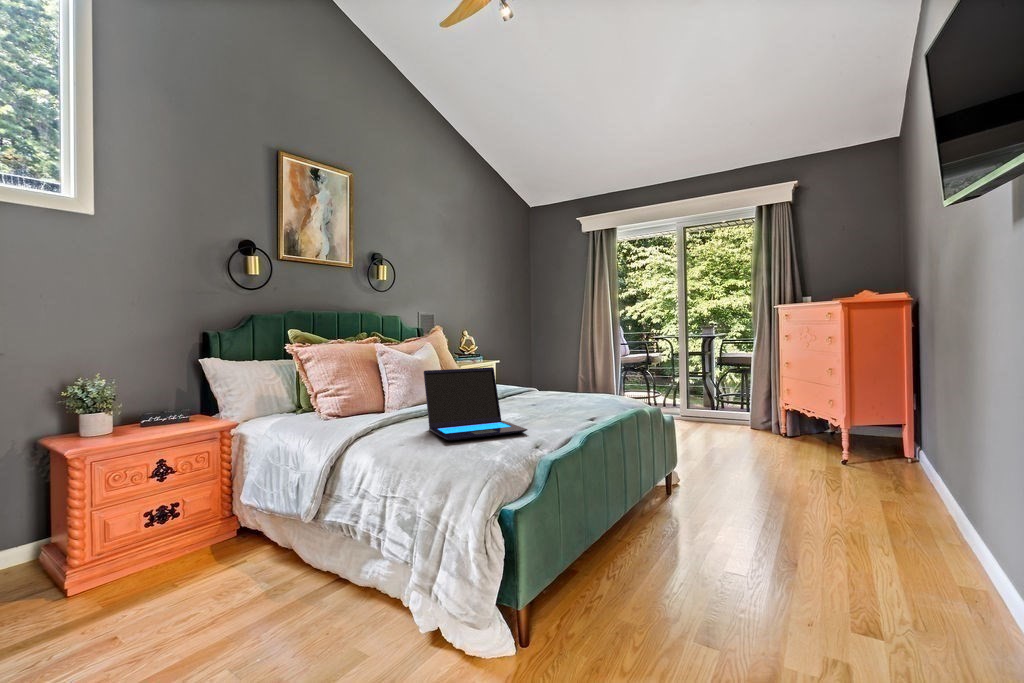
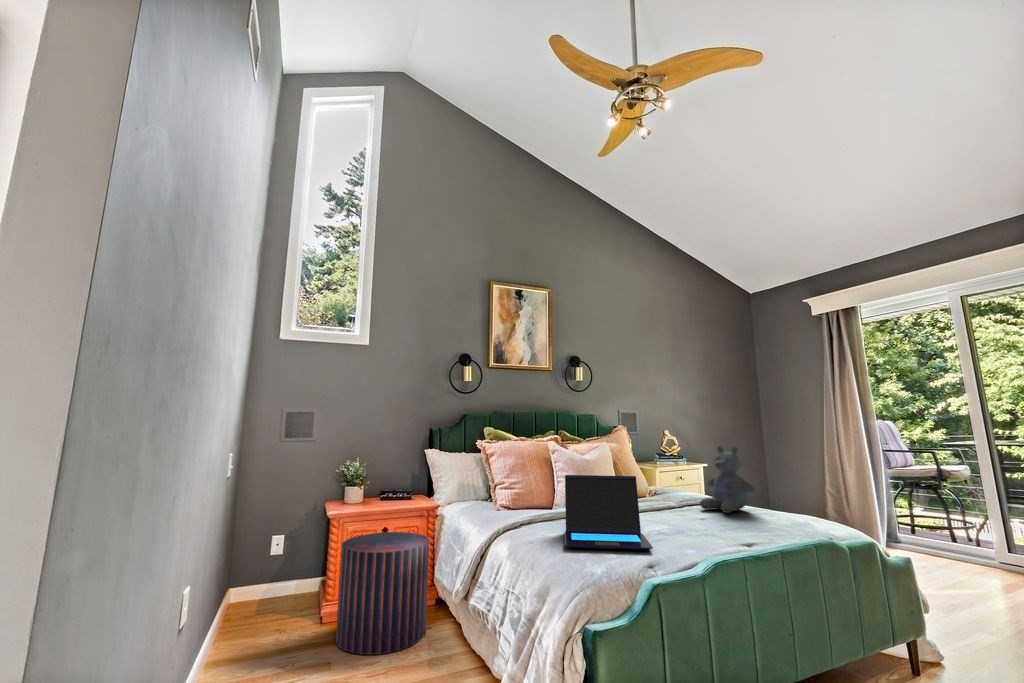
stuffed bear: none [527,340,572,398] -> present [700,446,755,513]
pouf: none [104,459,246,621] -> present [336,532,429,655]

